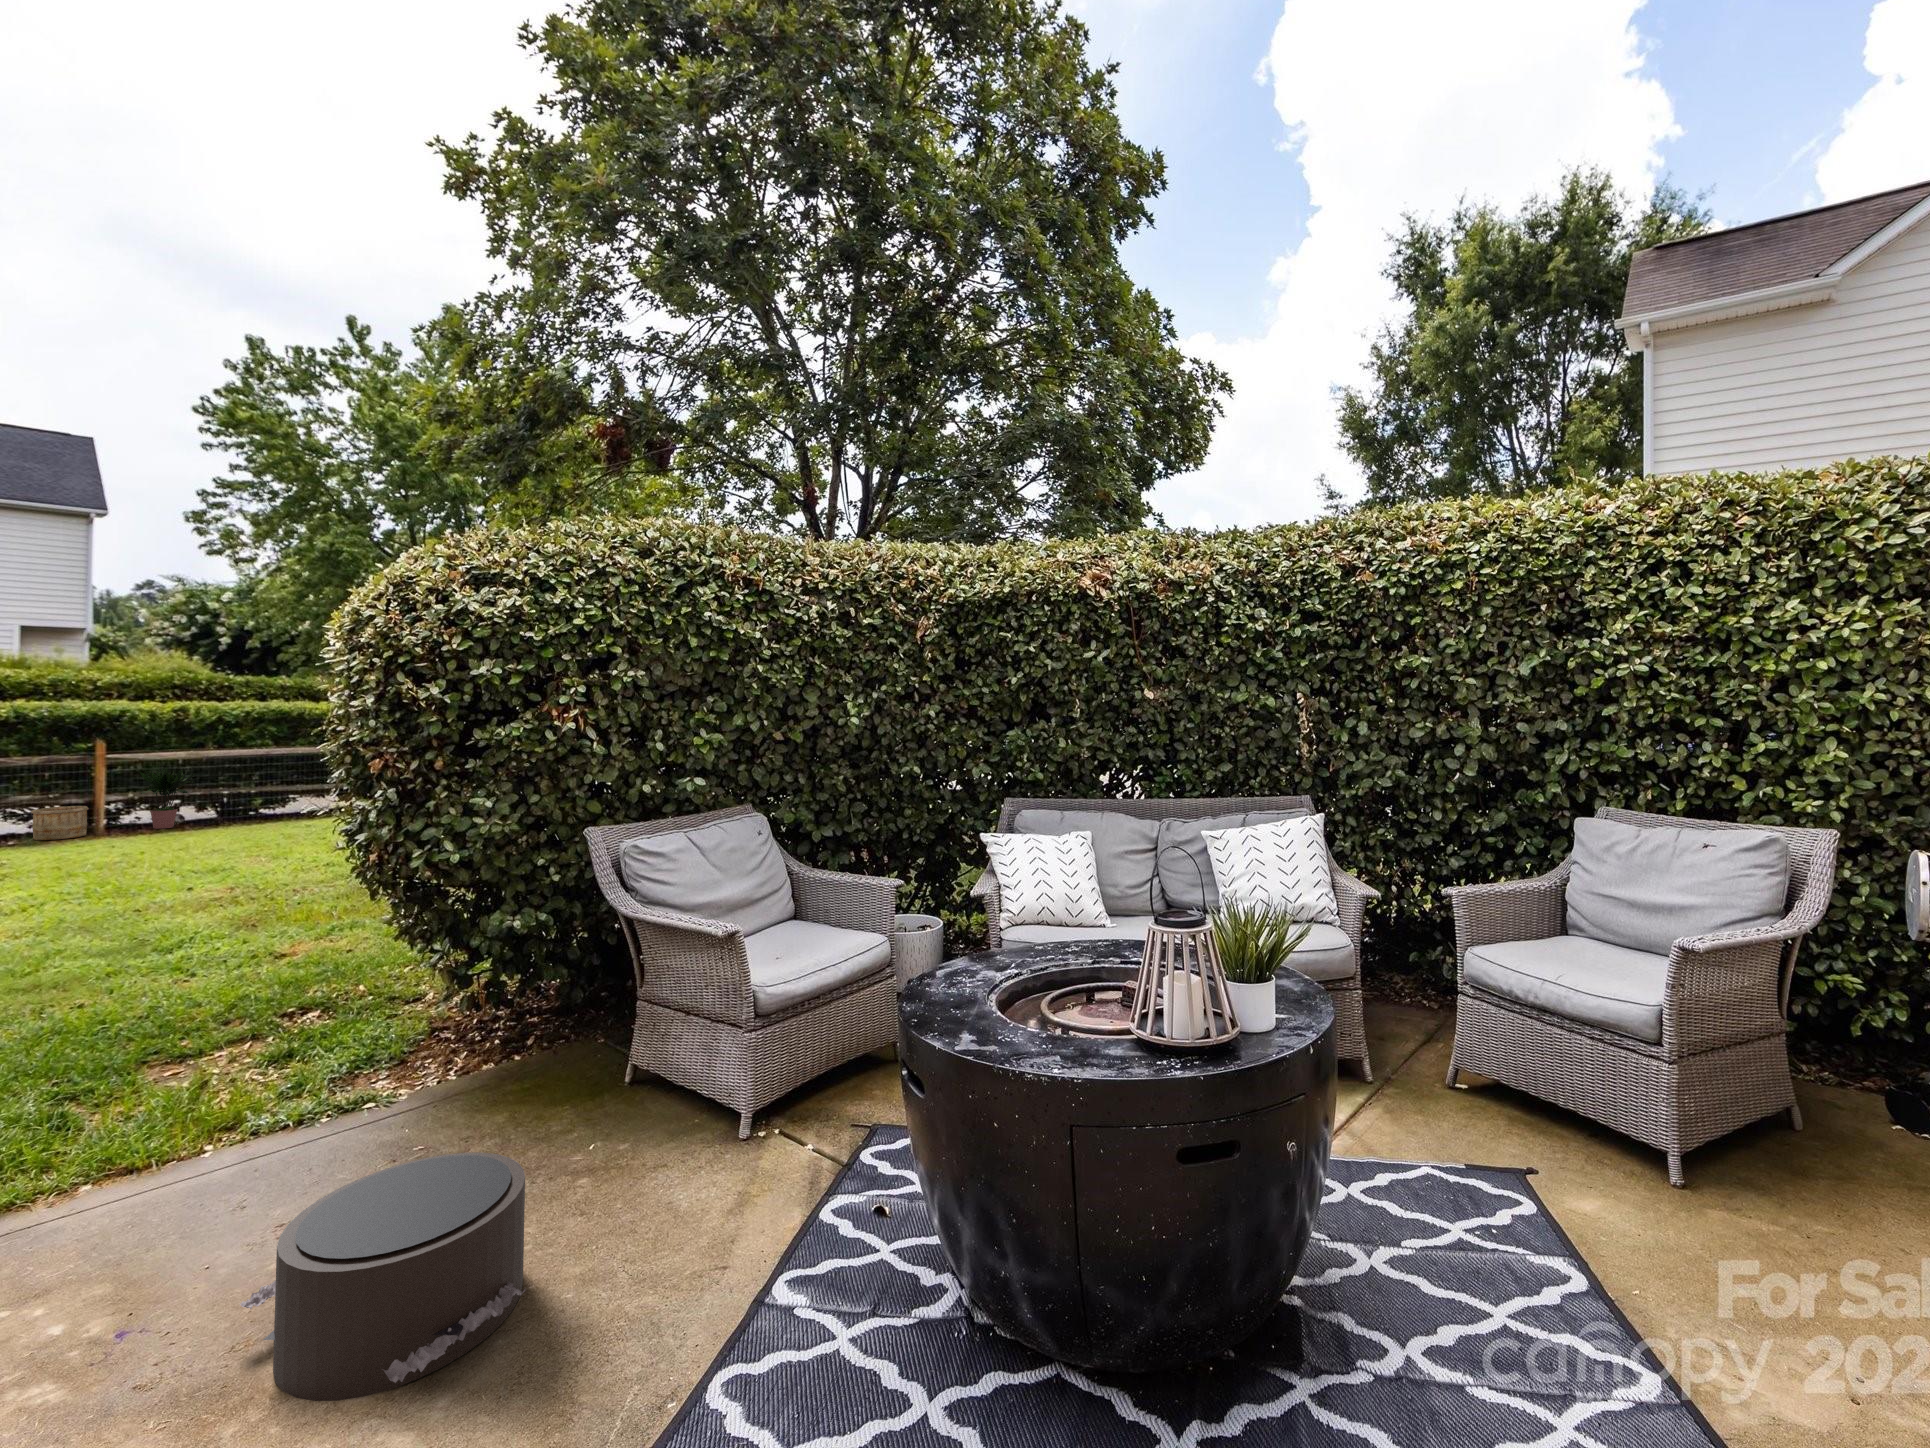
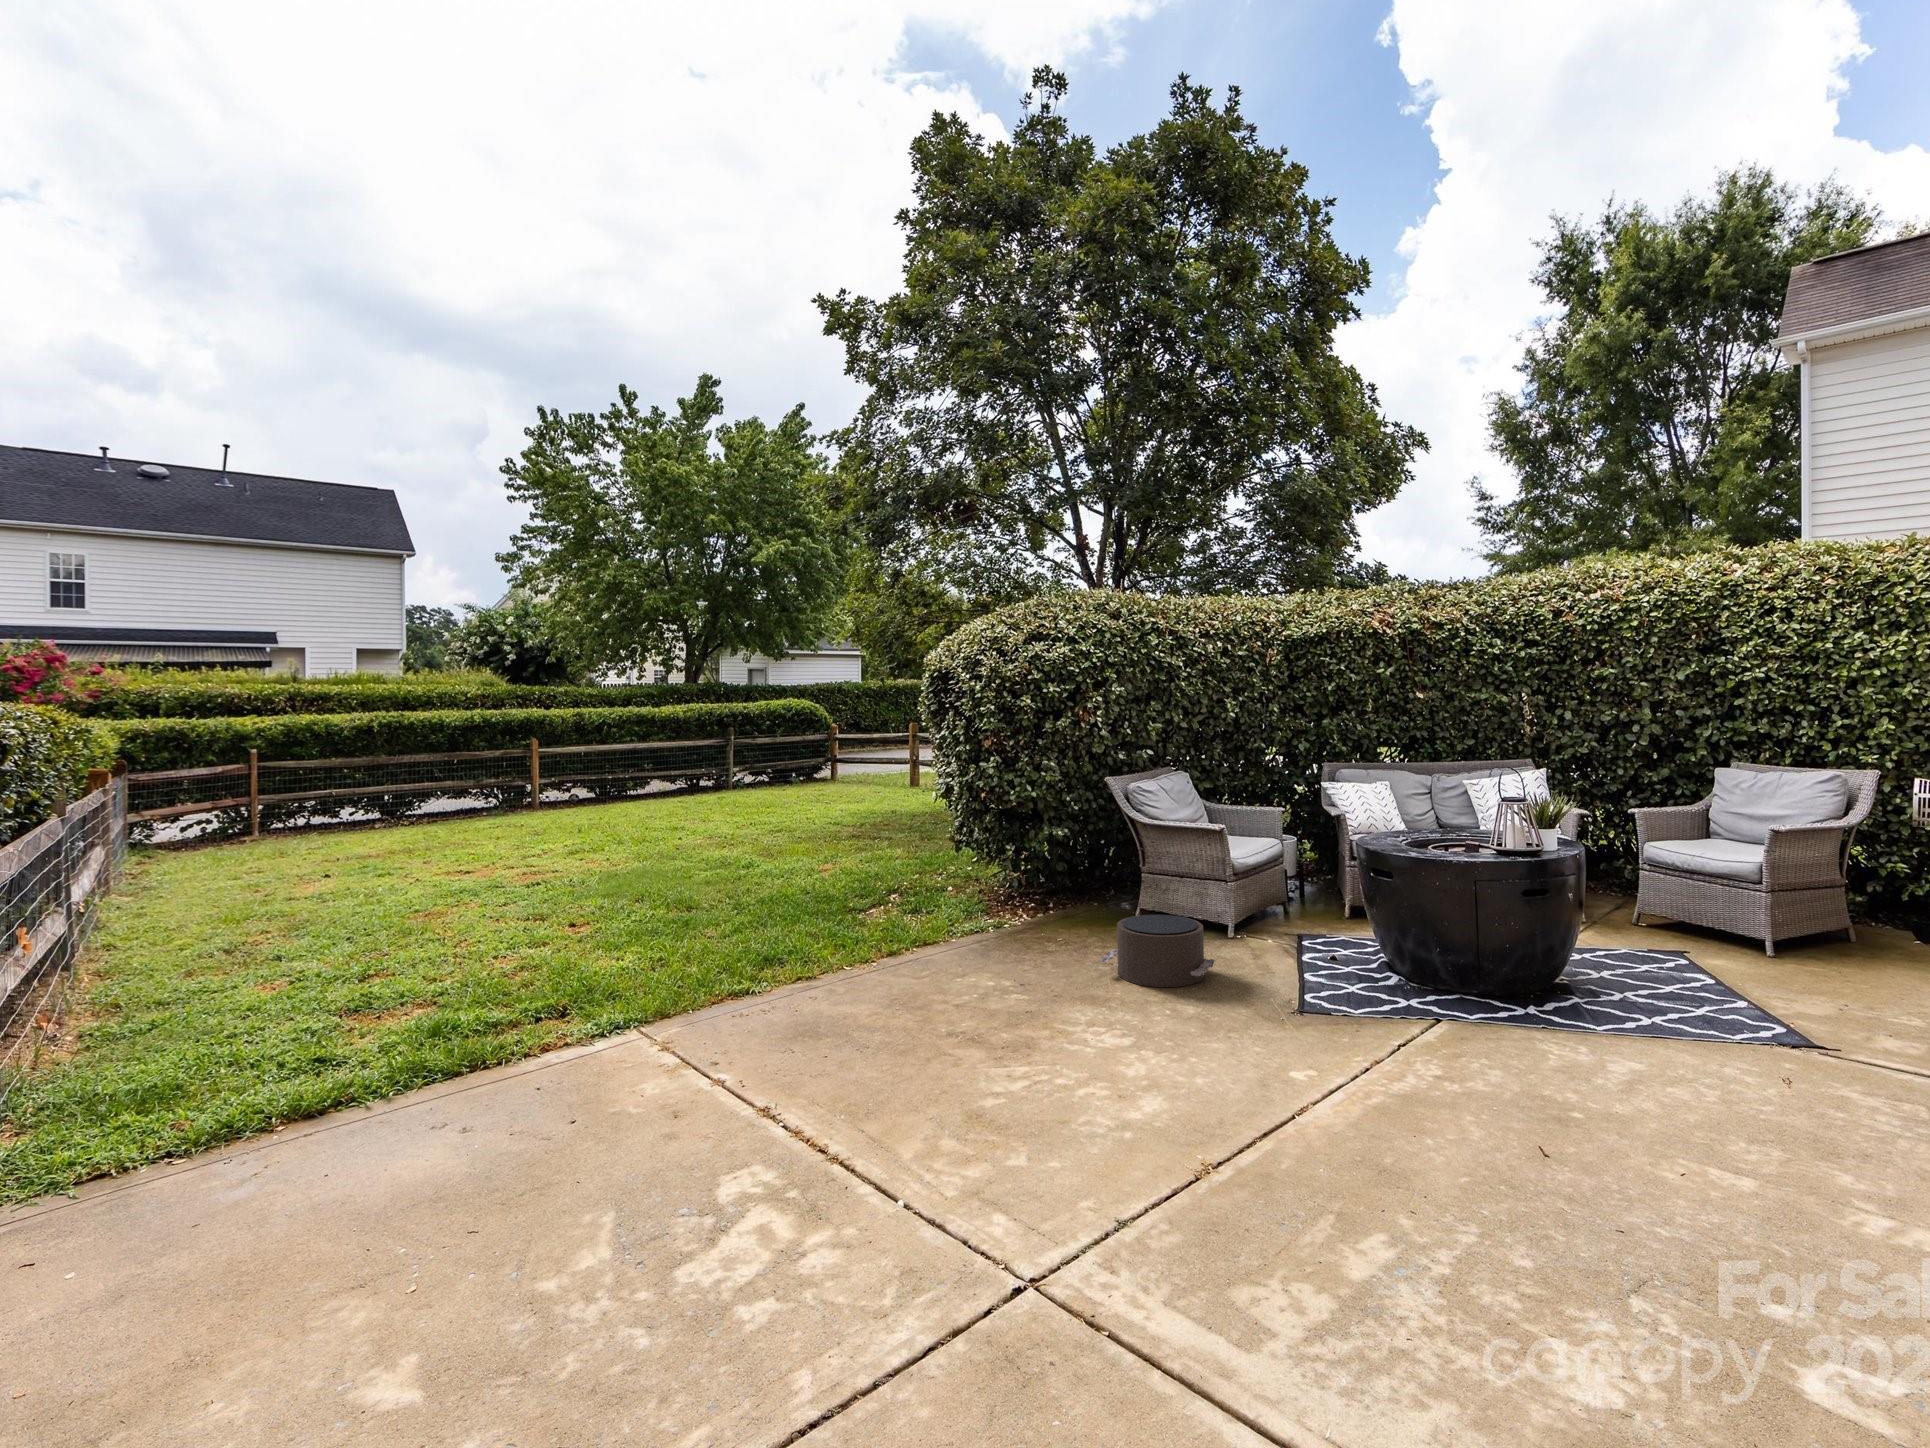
potted plant: present [140,767,195,829] -> none [579,758,615,804]
wooden bucket: present [31,806,89,840] -> none [526,787,558,810]

